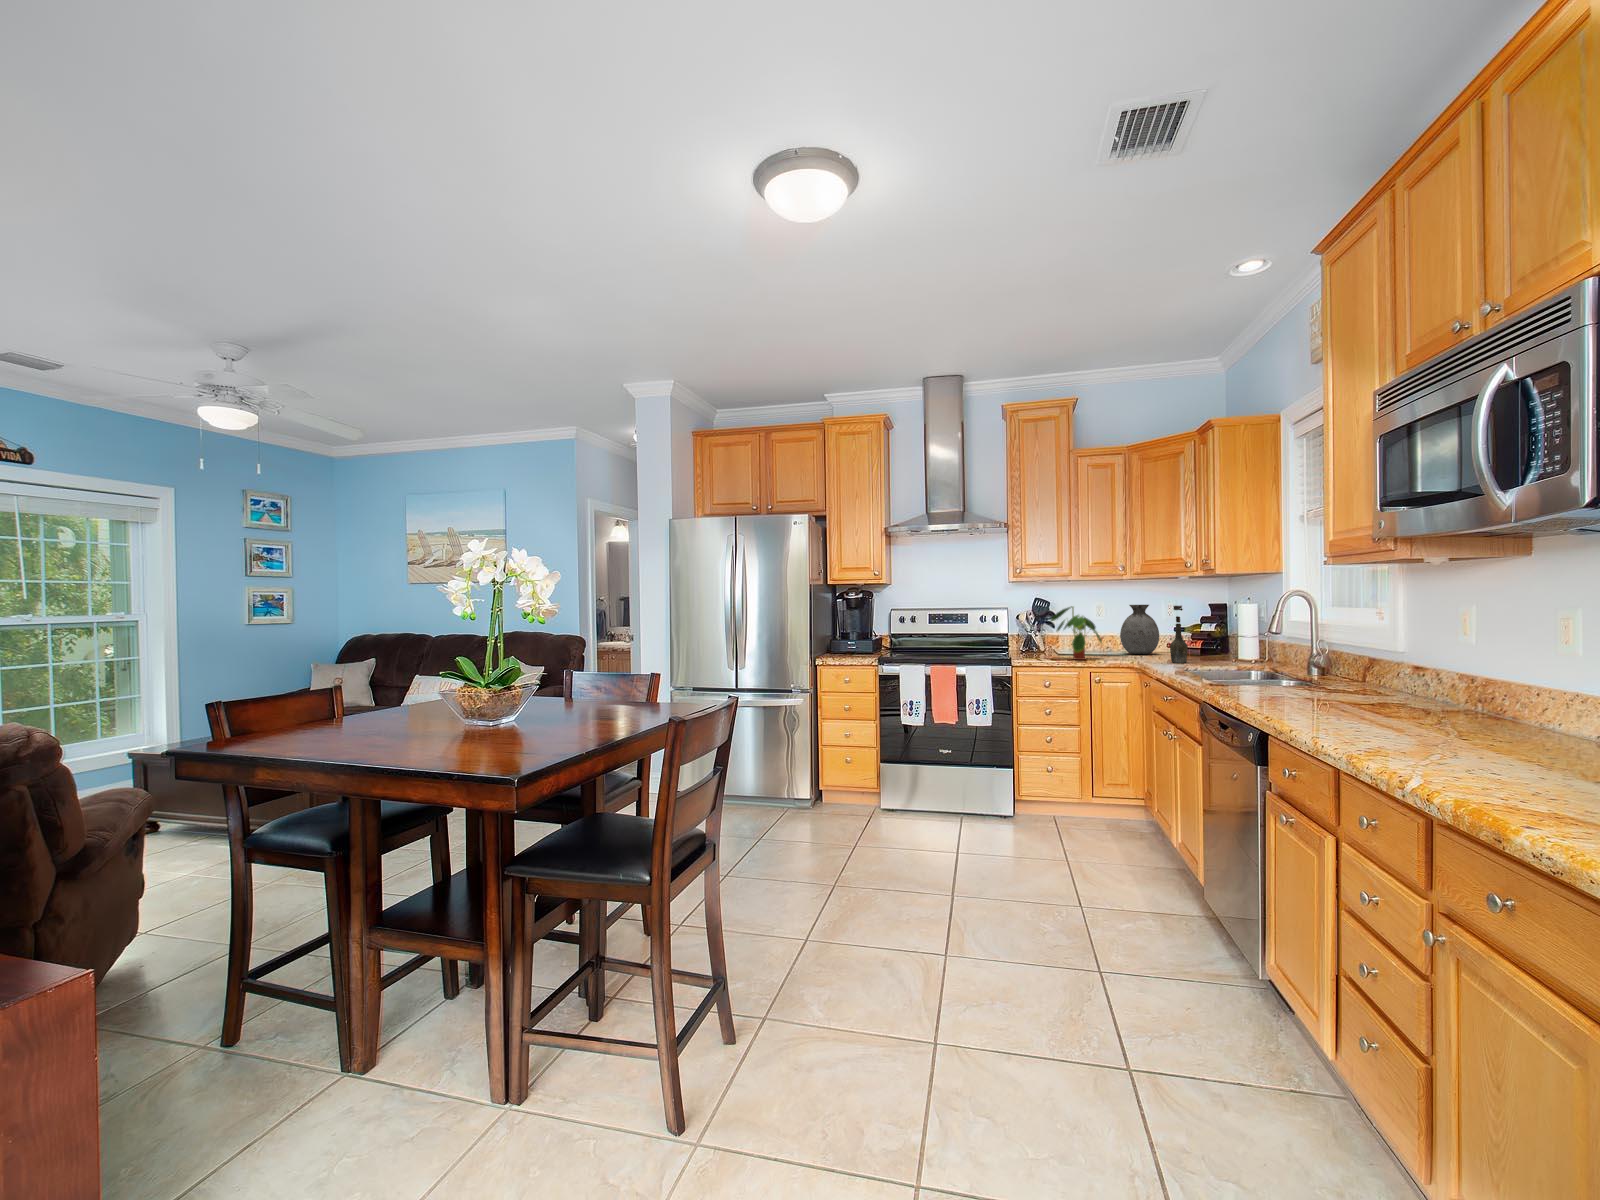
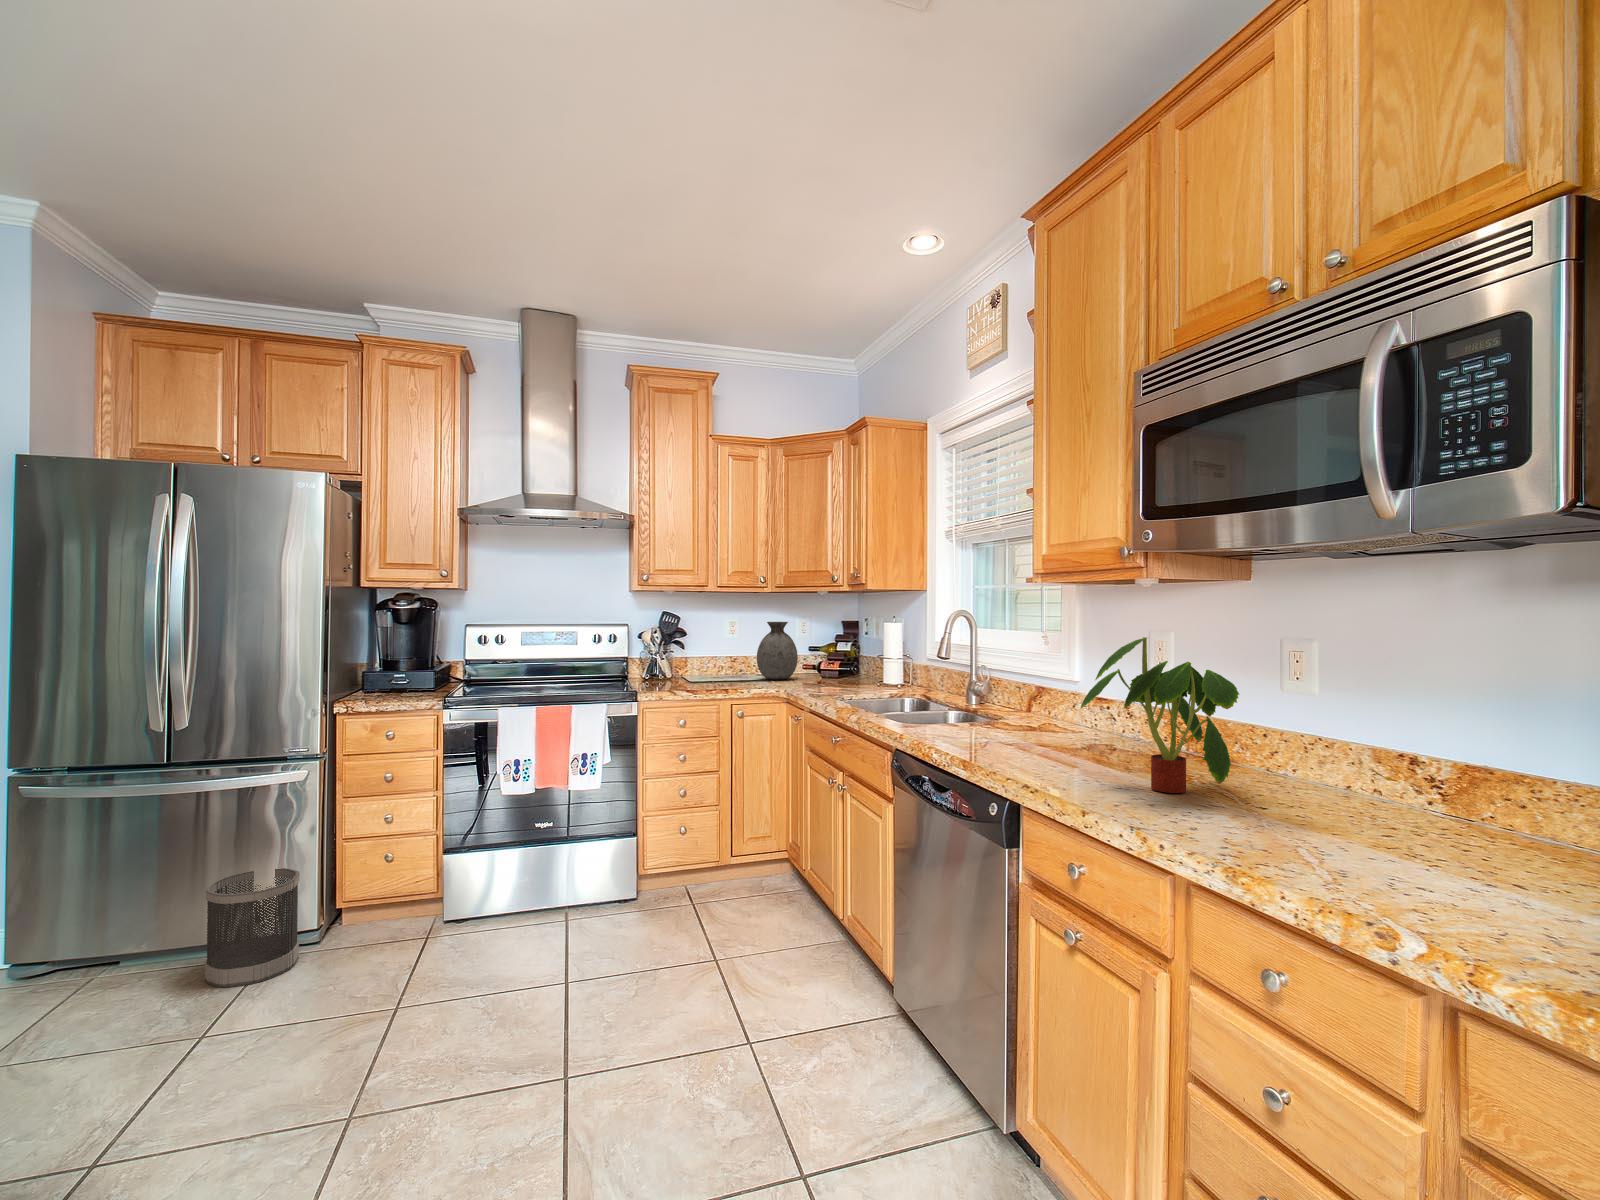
bottle: present [1170,605,1188,663] -> none [818,624,837,691]
plant: present [1051,606,1102,660] -> present [1081,637,1239,793]
wastebasket: none [754,758,801,823] -> present [205,868,300,987]

